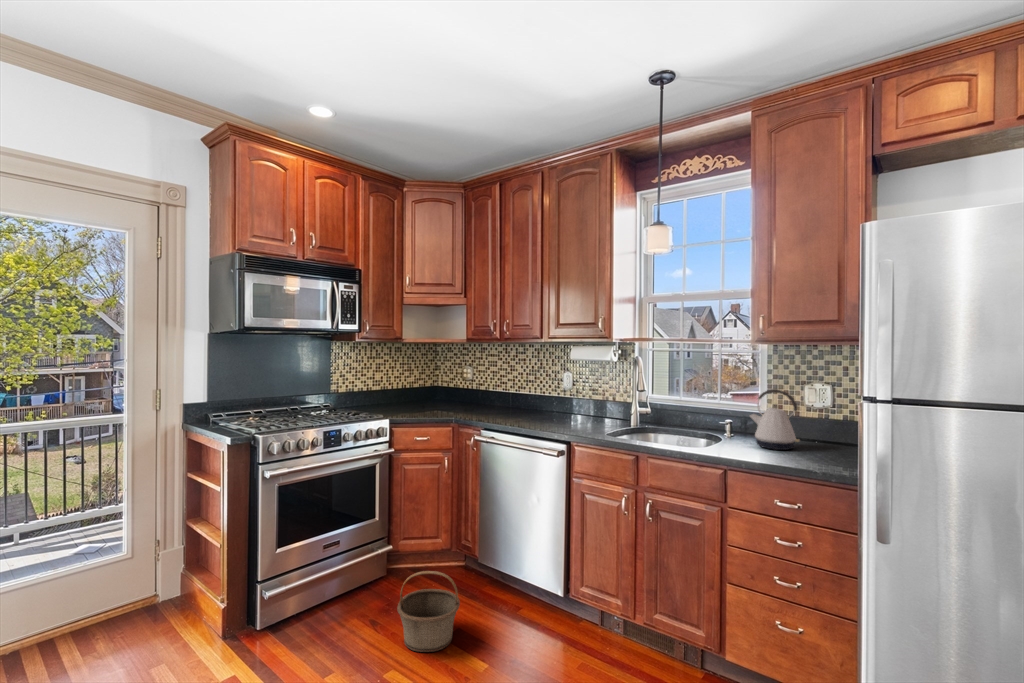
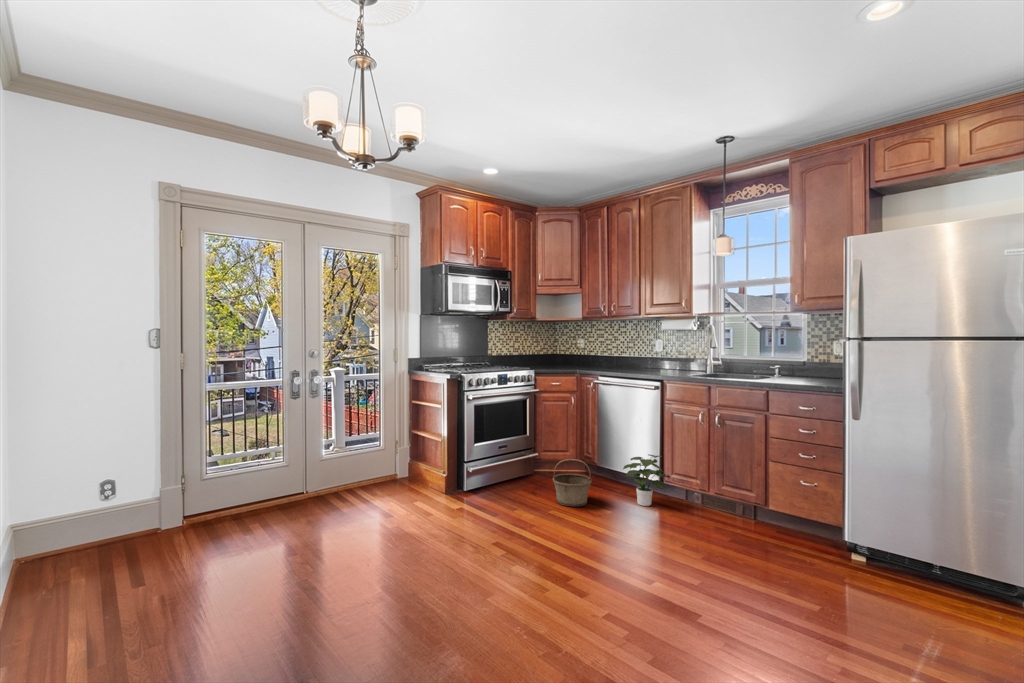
kettle: present [750,389,800,450] -> none [790,341,825,381]
potted plant: none [508,557,579,640] -> present [623,454,670,506]

